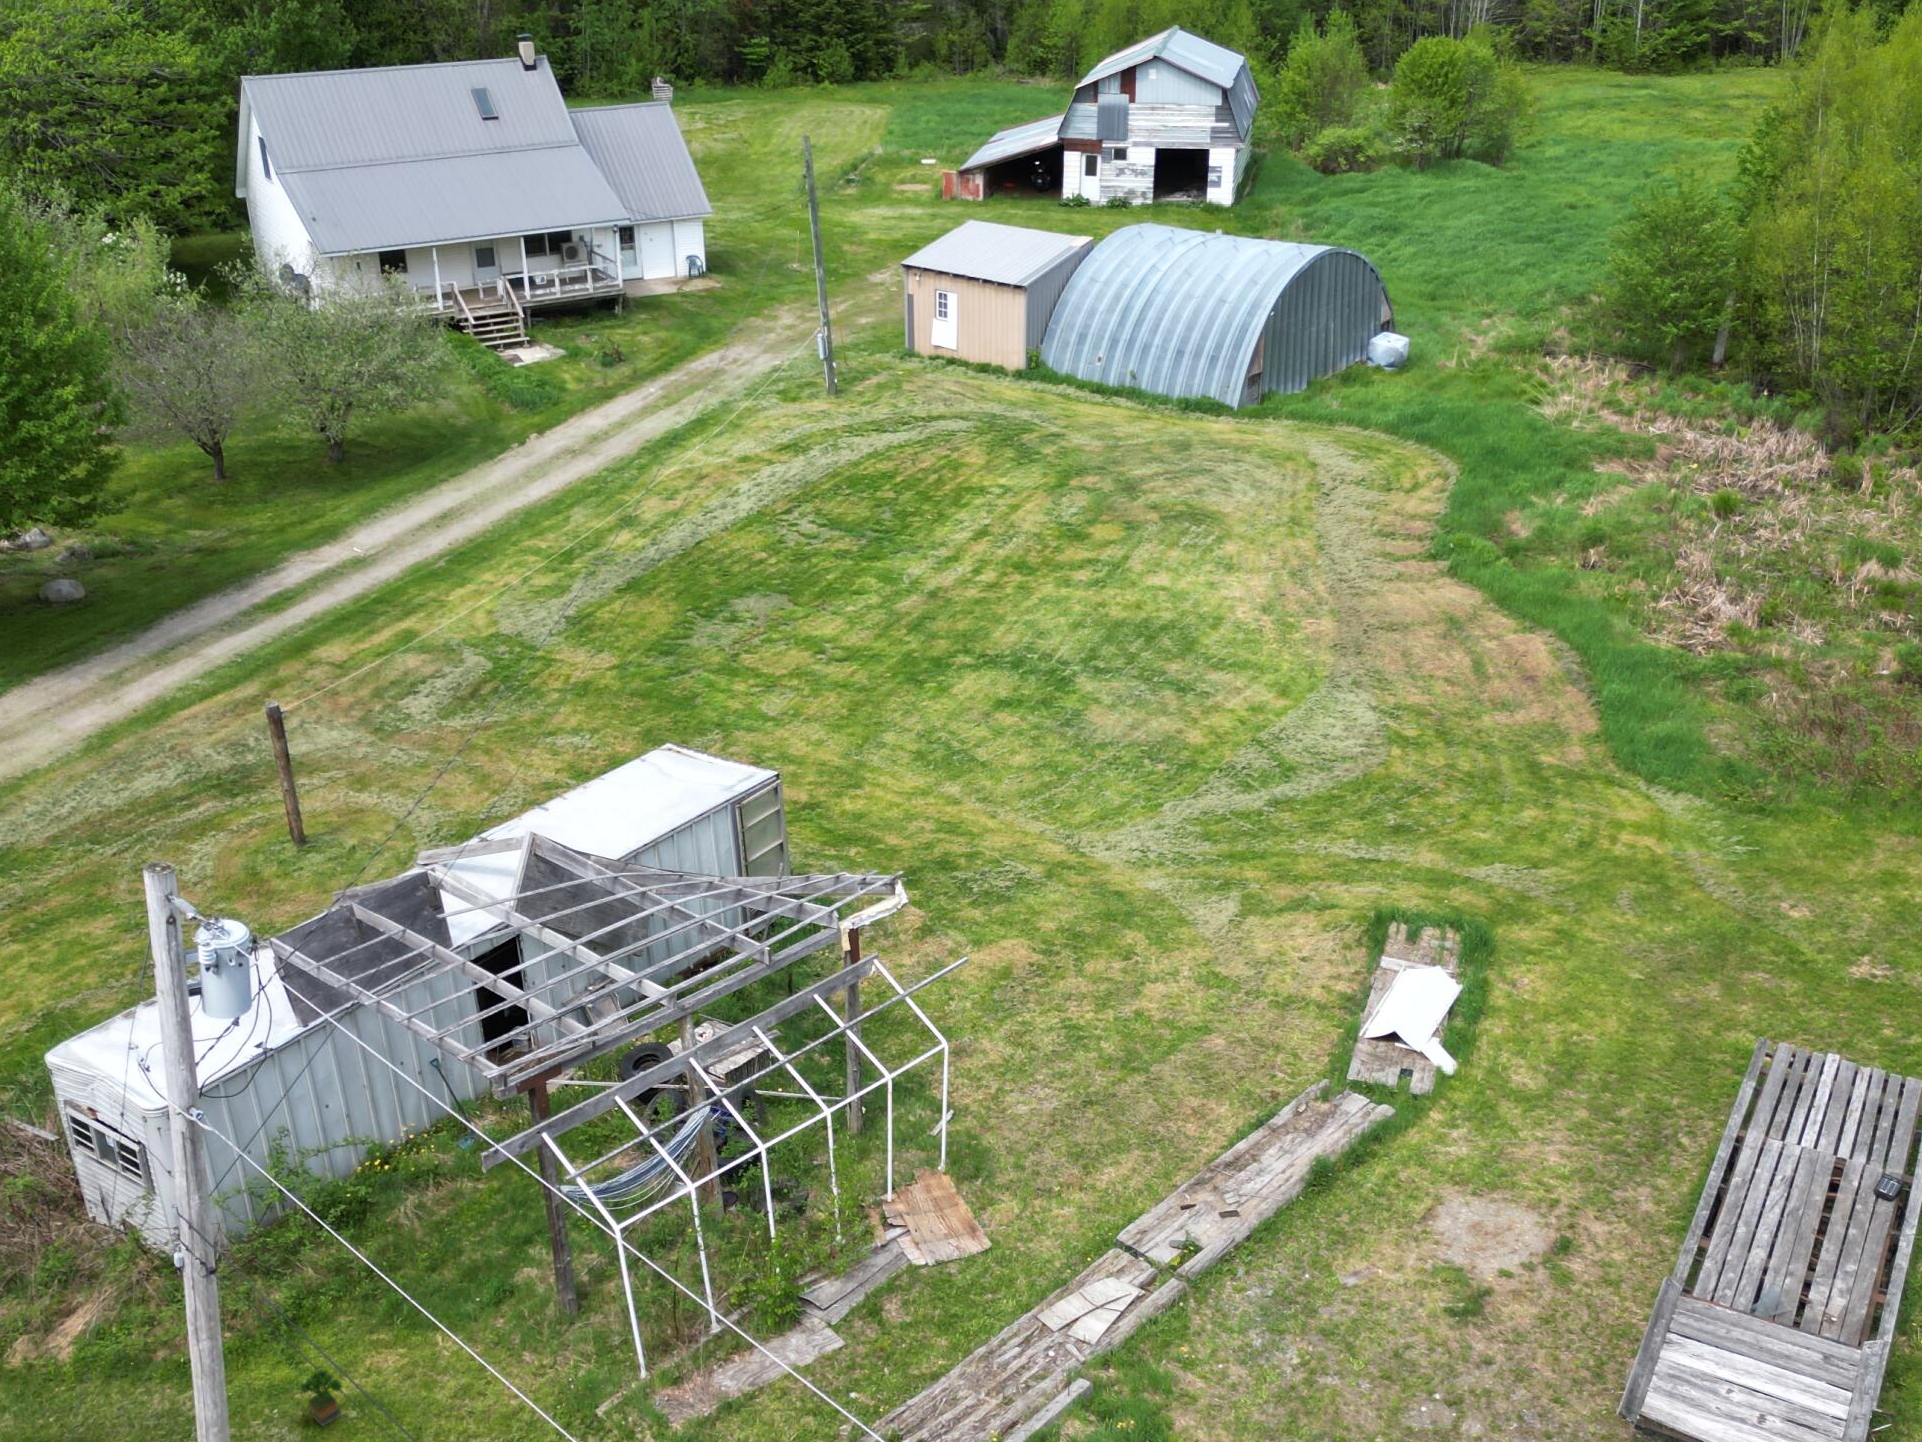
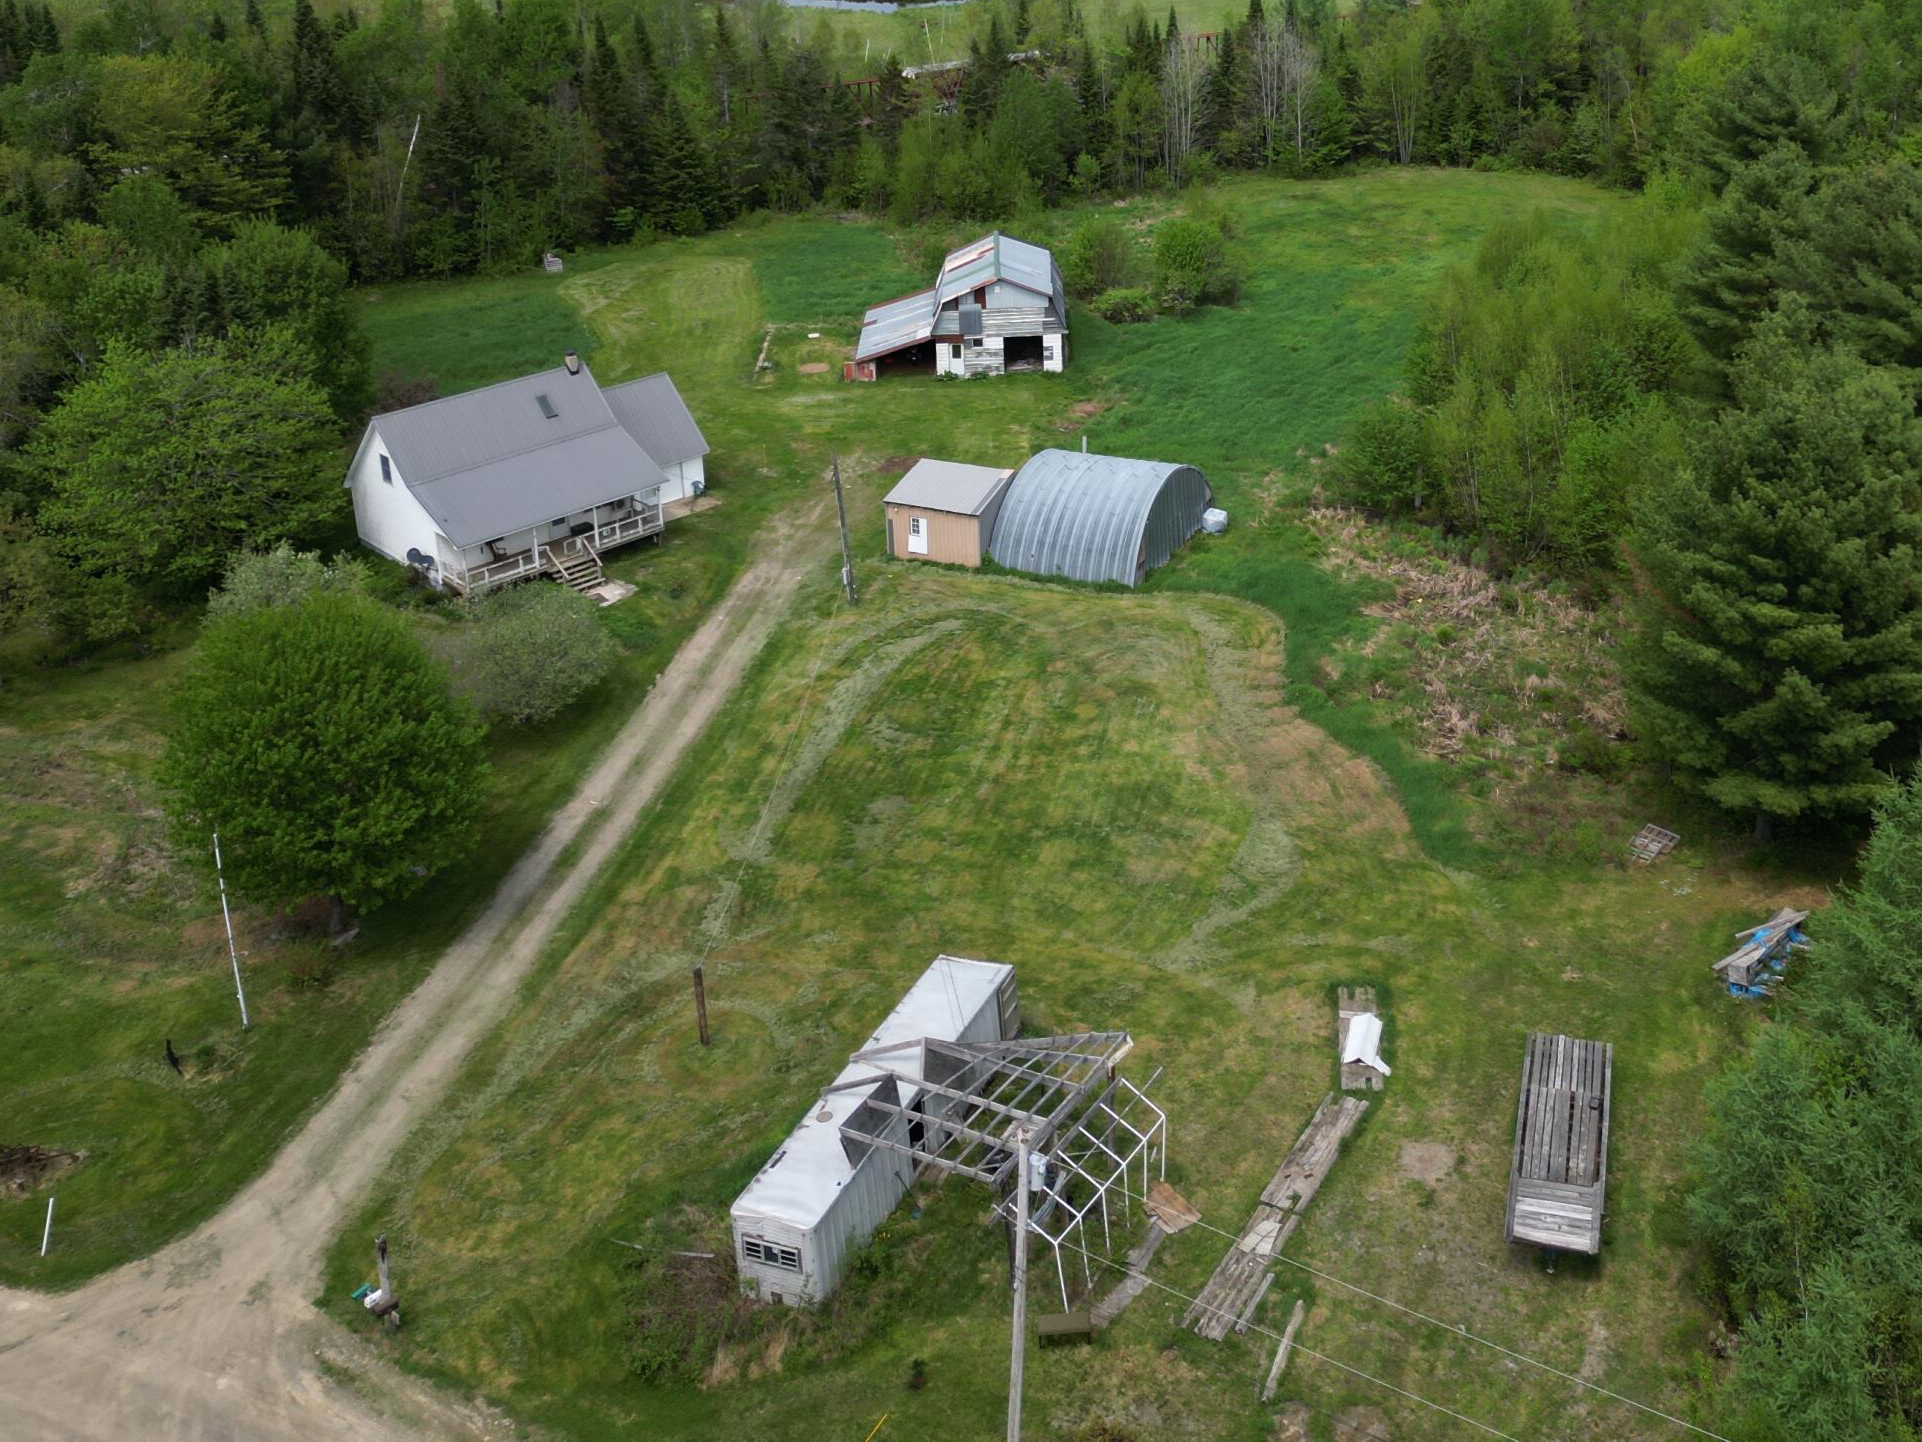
bench: none [568,1347,688,1424] -> present [1038,1311,1091,1348]

